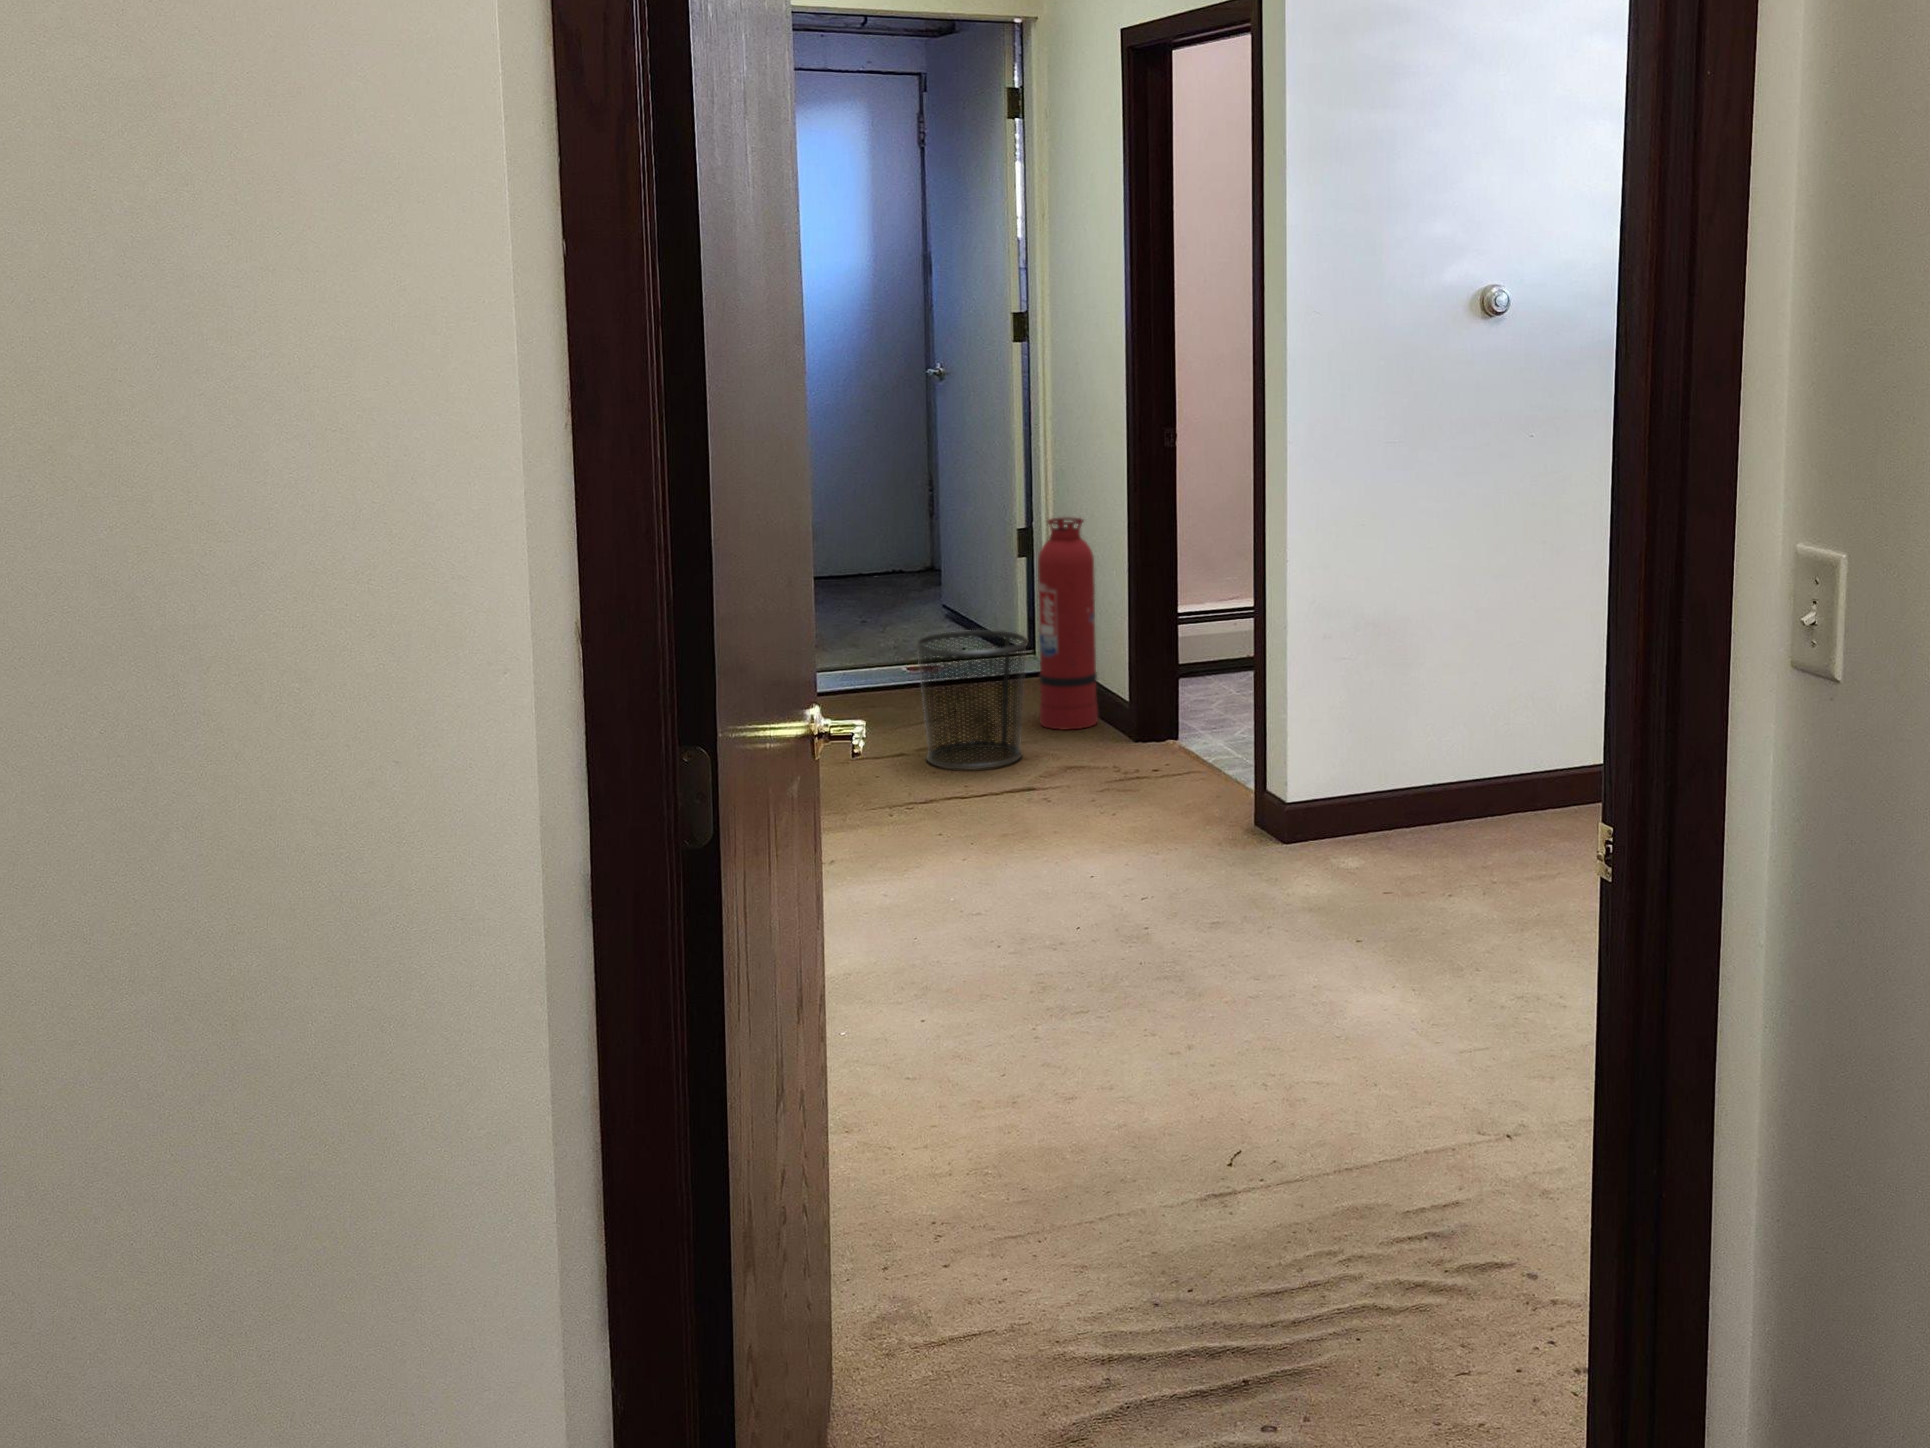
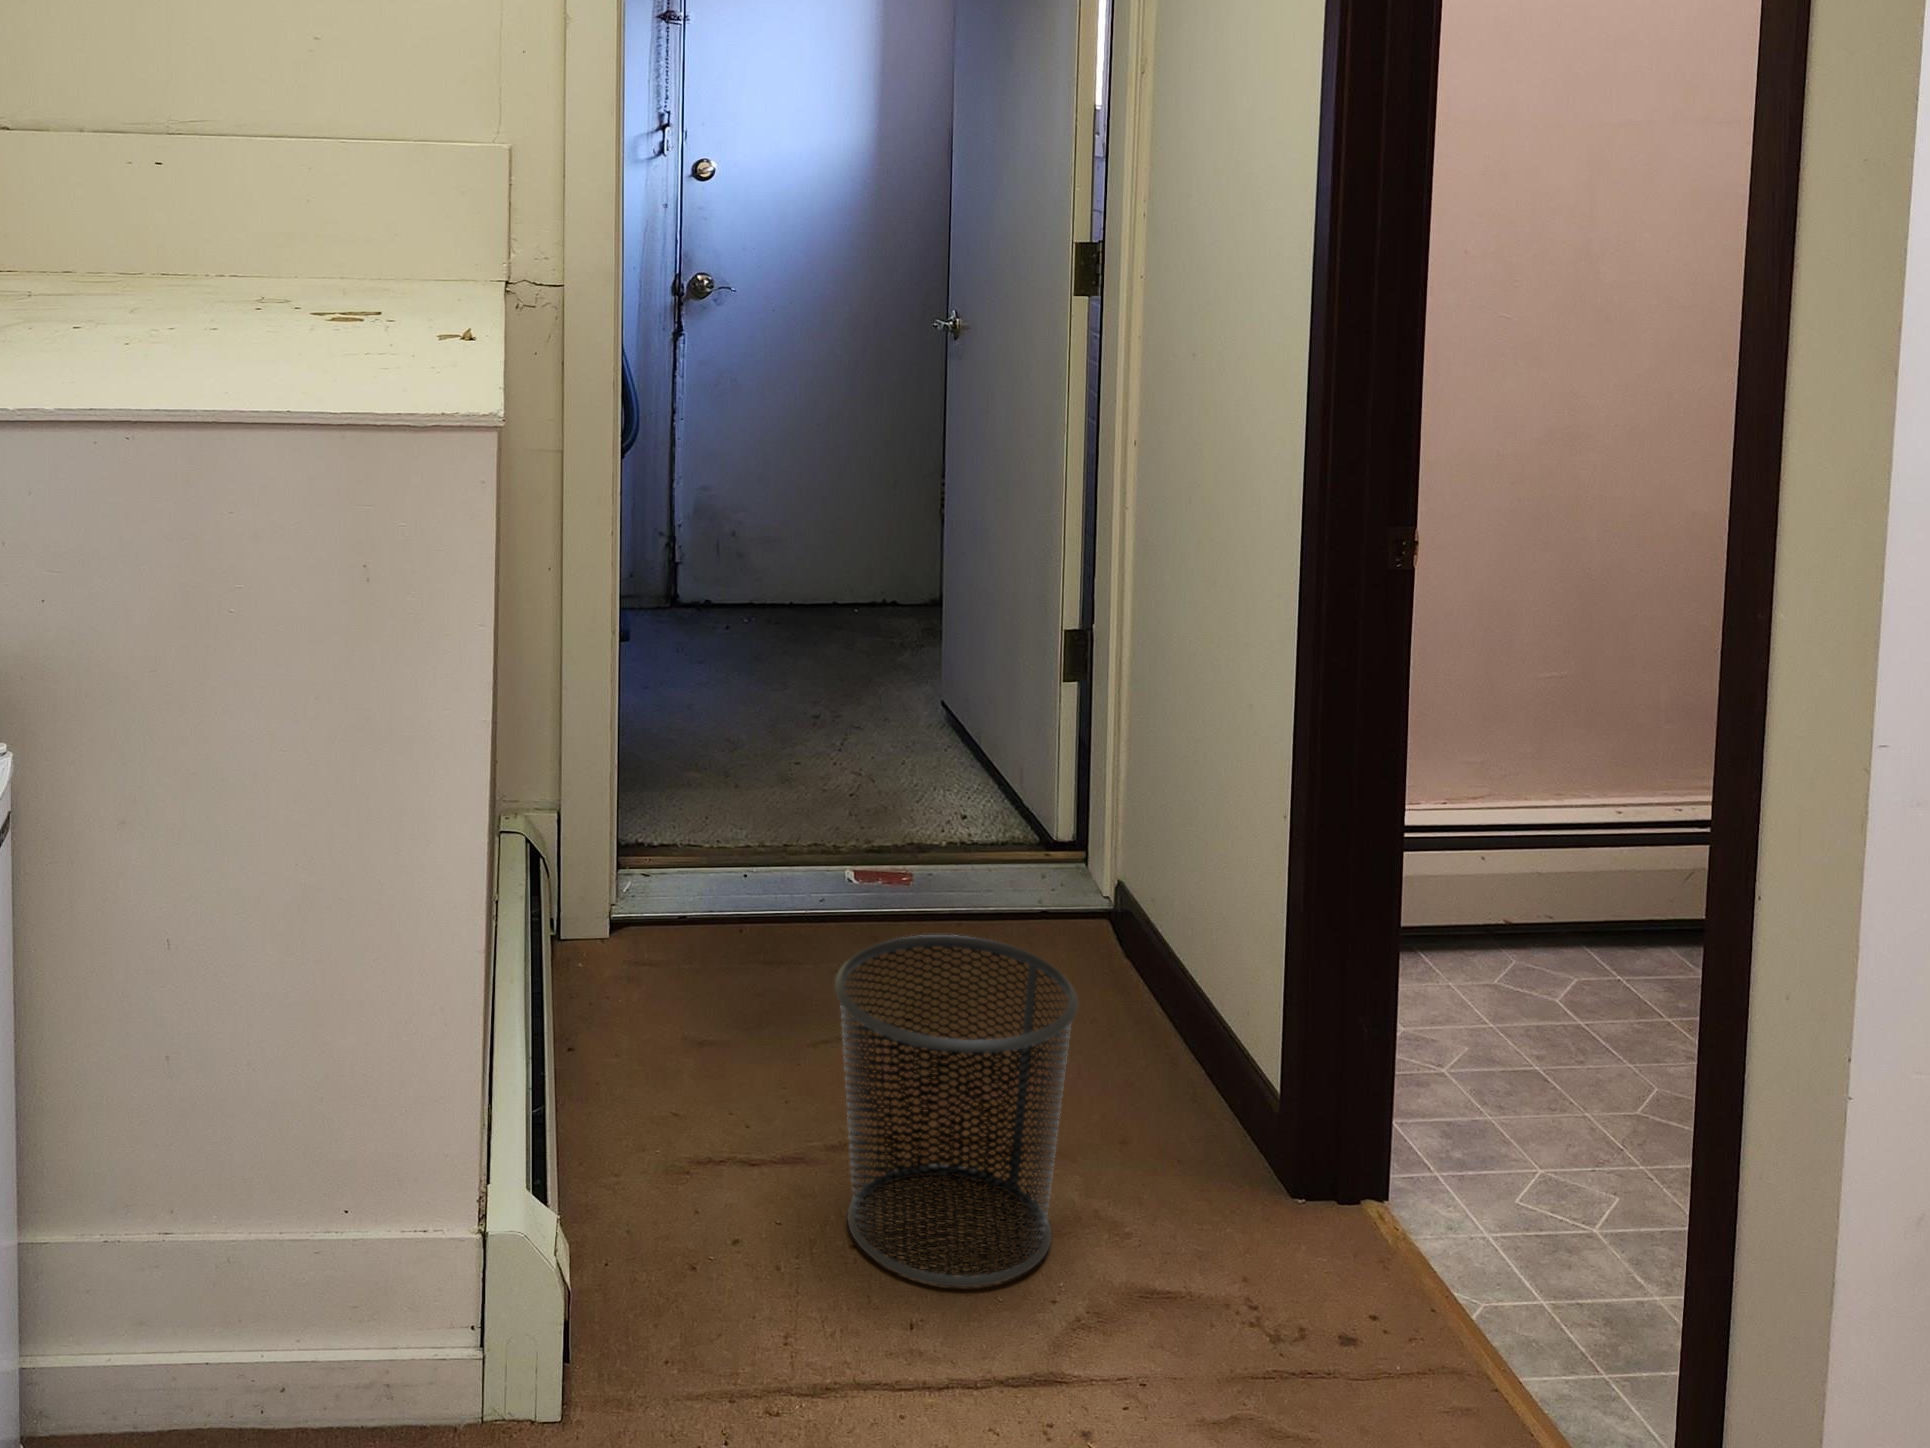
fire extinguisher: present [1038,517,1098,729] -> none [1090,687,1223,1136]

